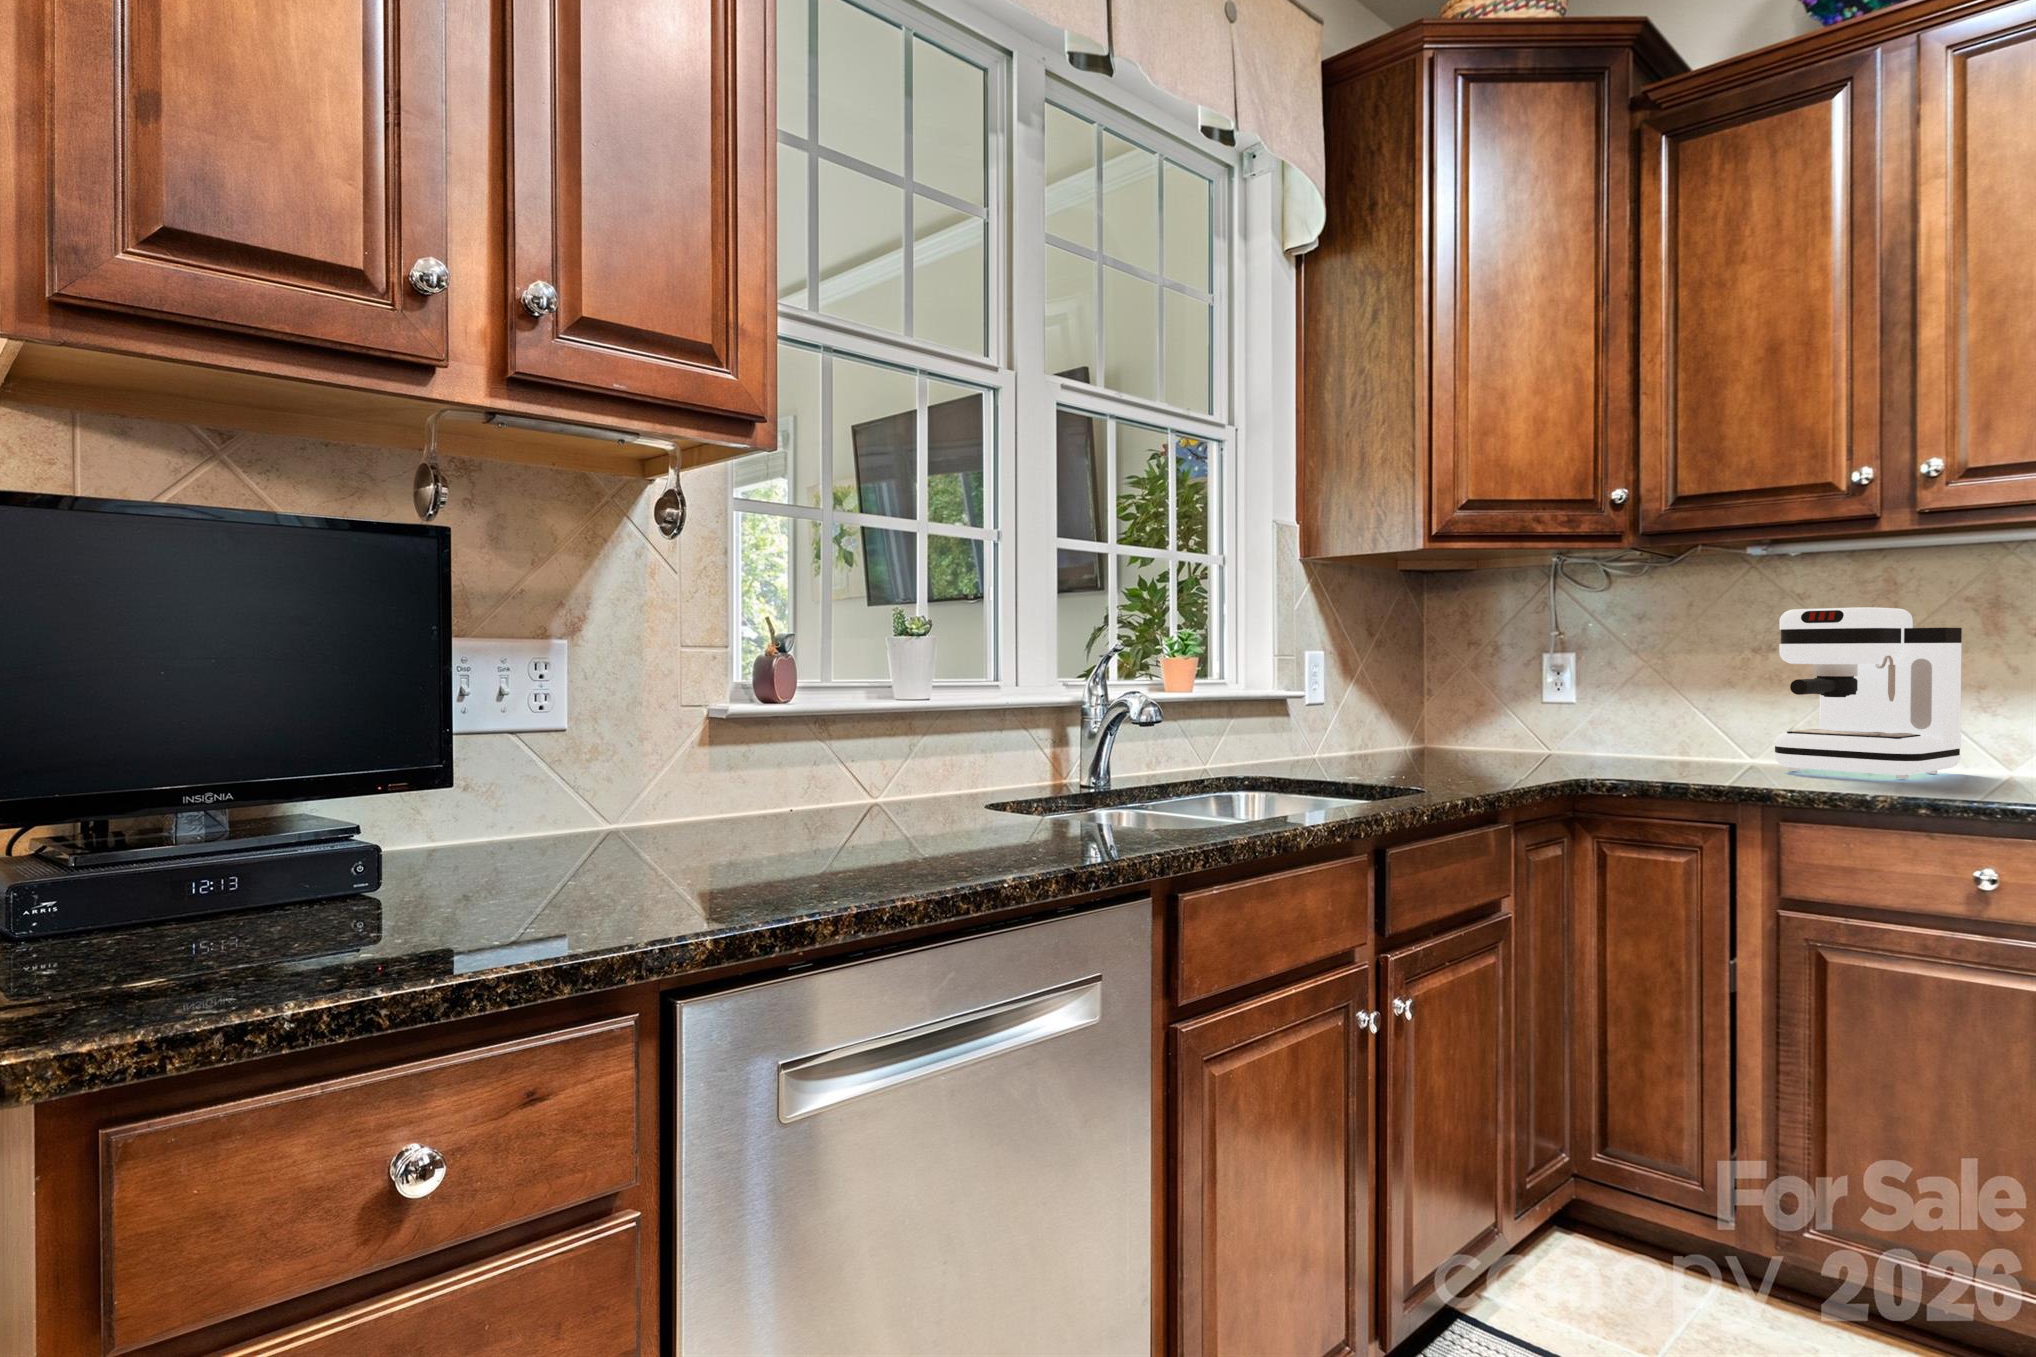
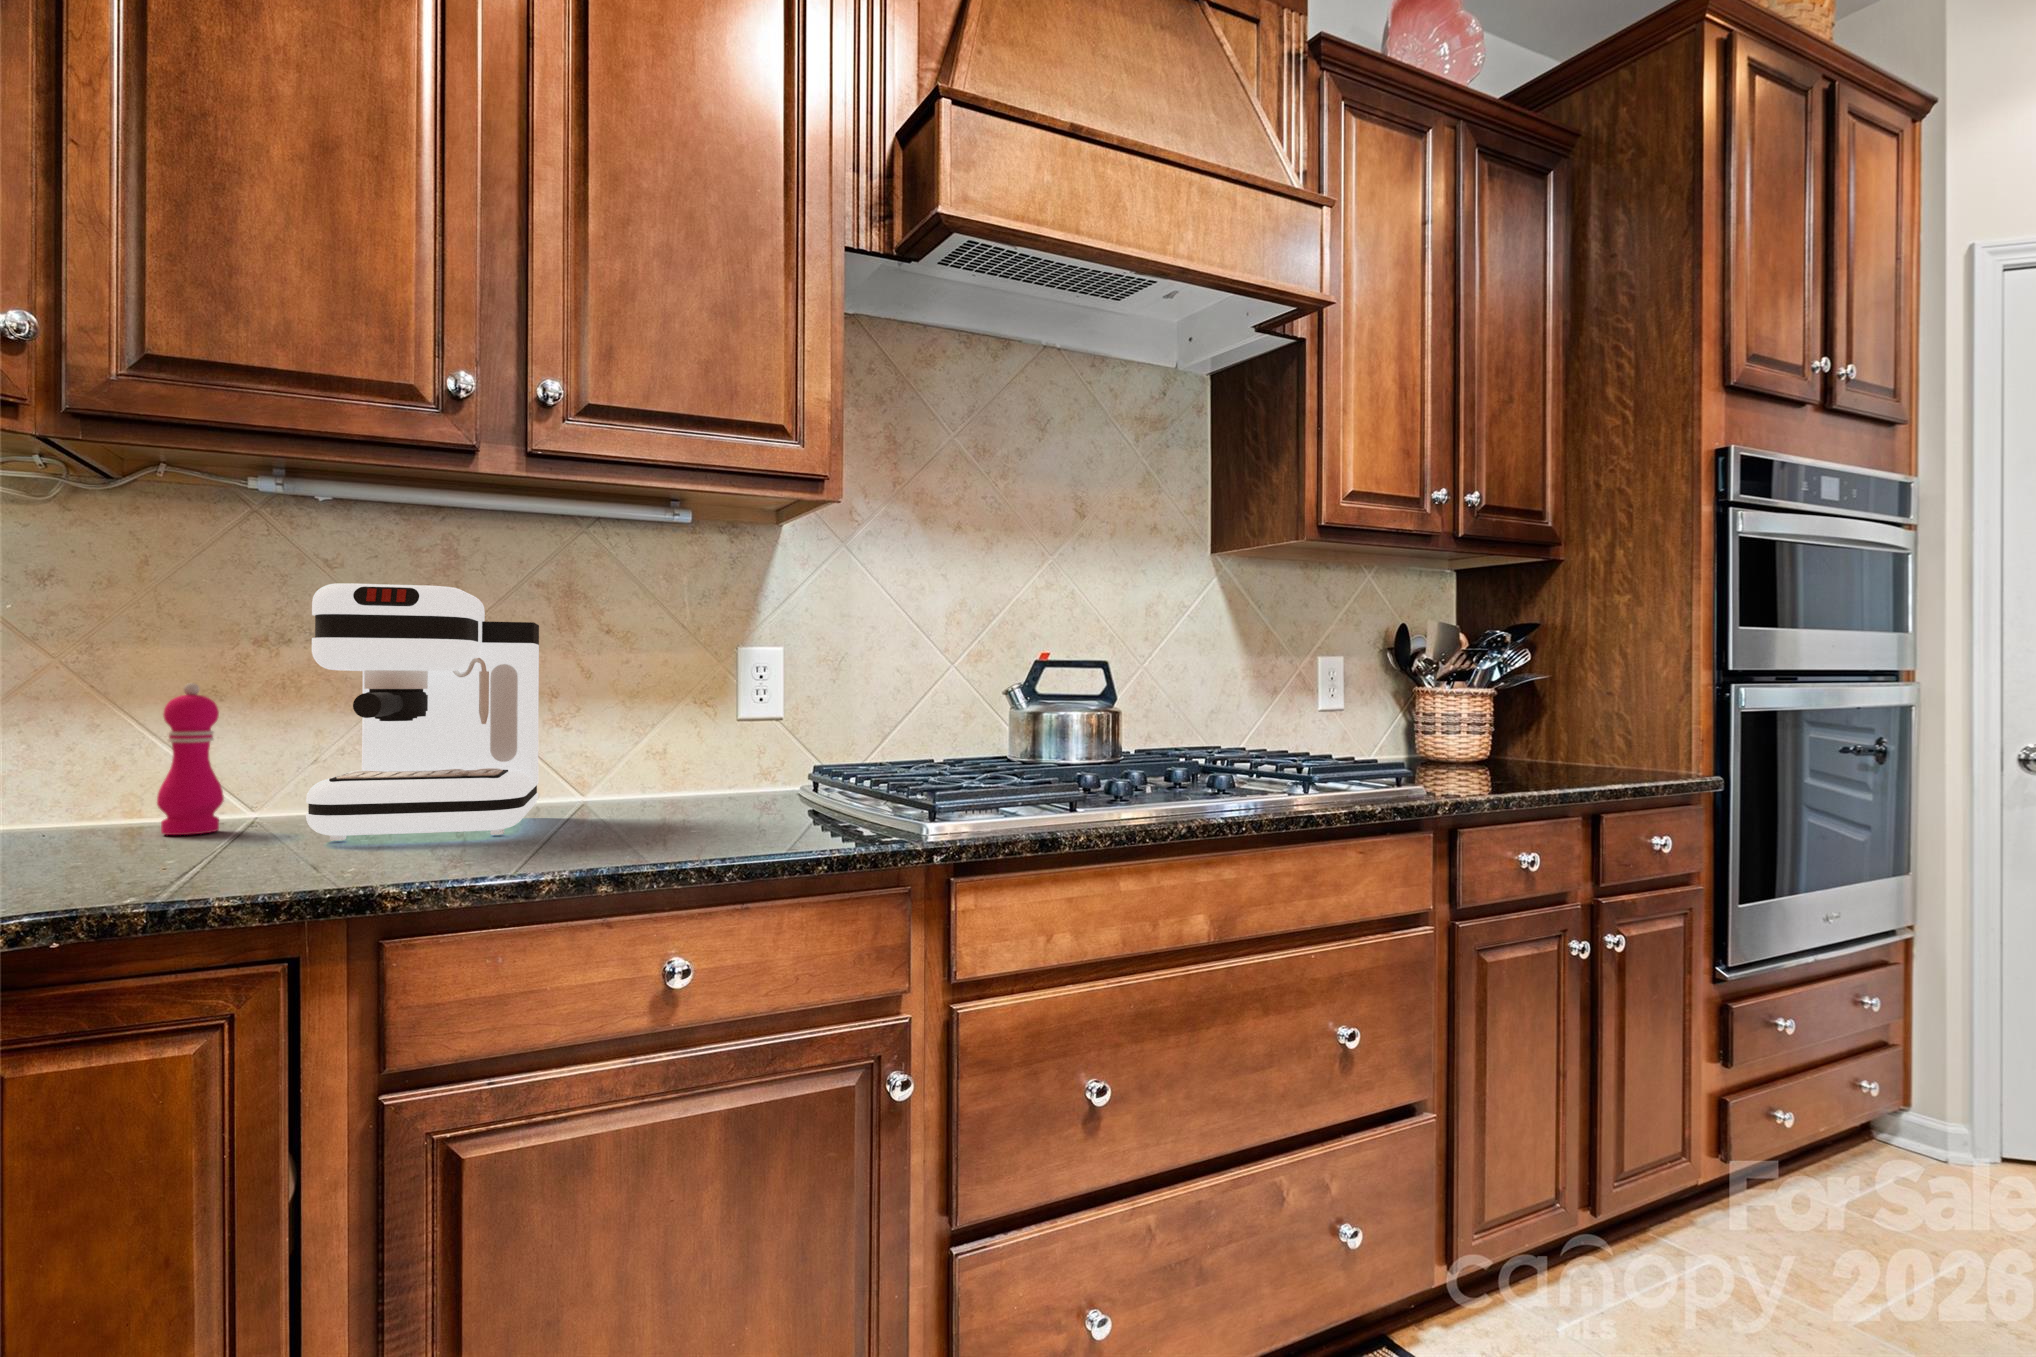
pepper mill: none [1703,670,1740,760] -> present [157,683,224,835]

